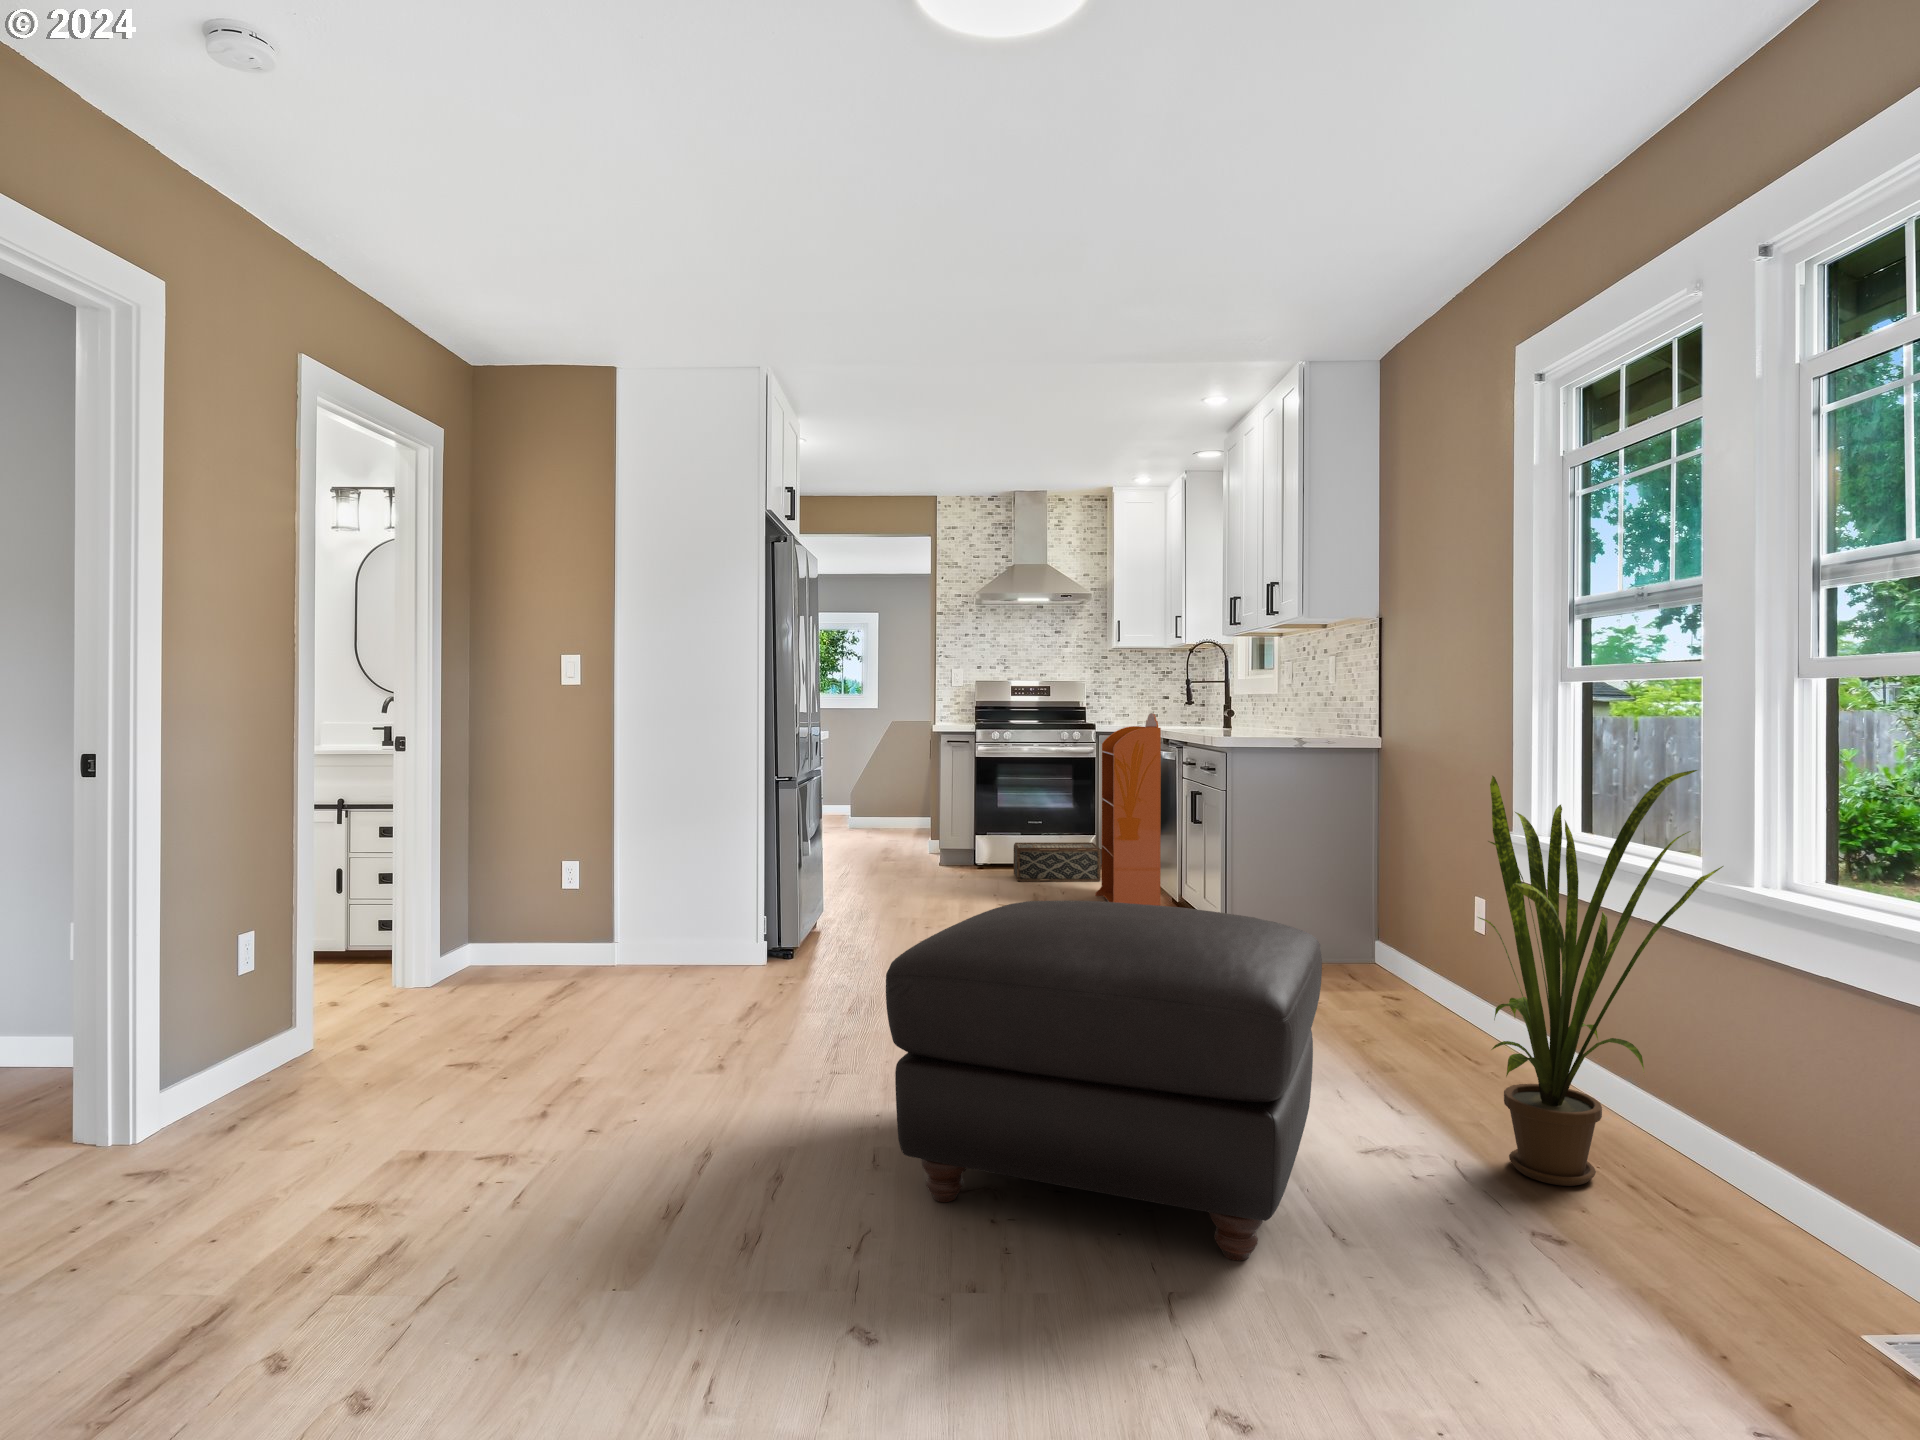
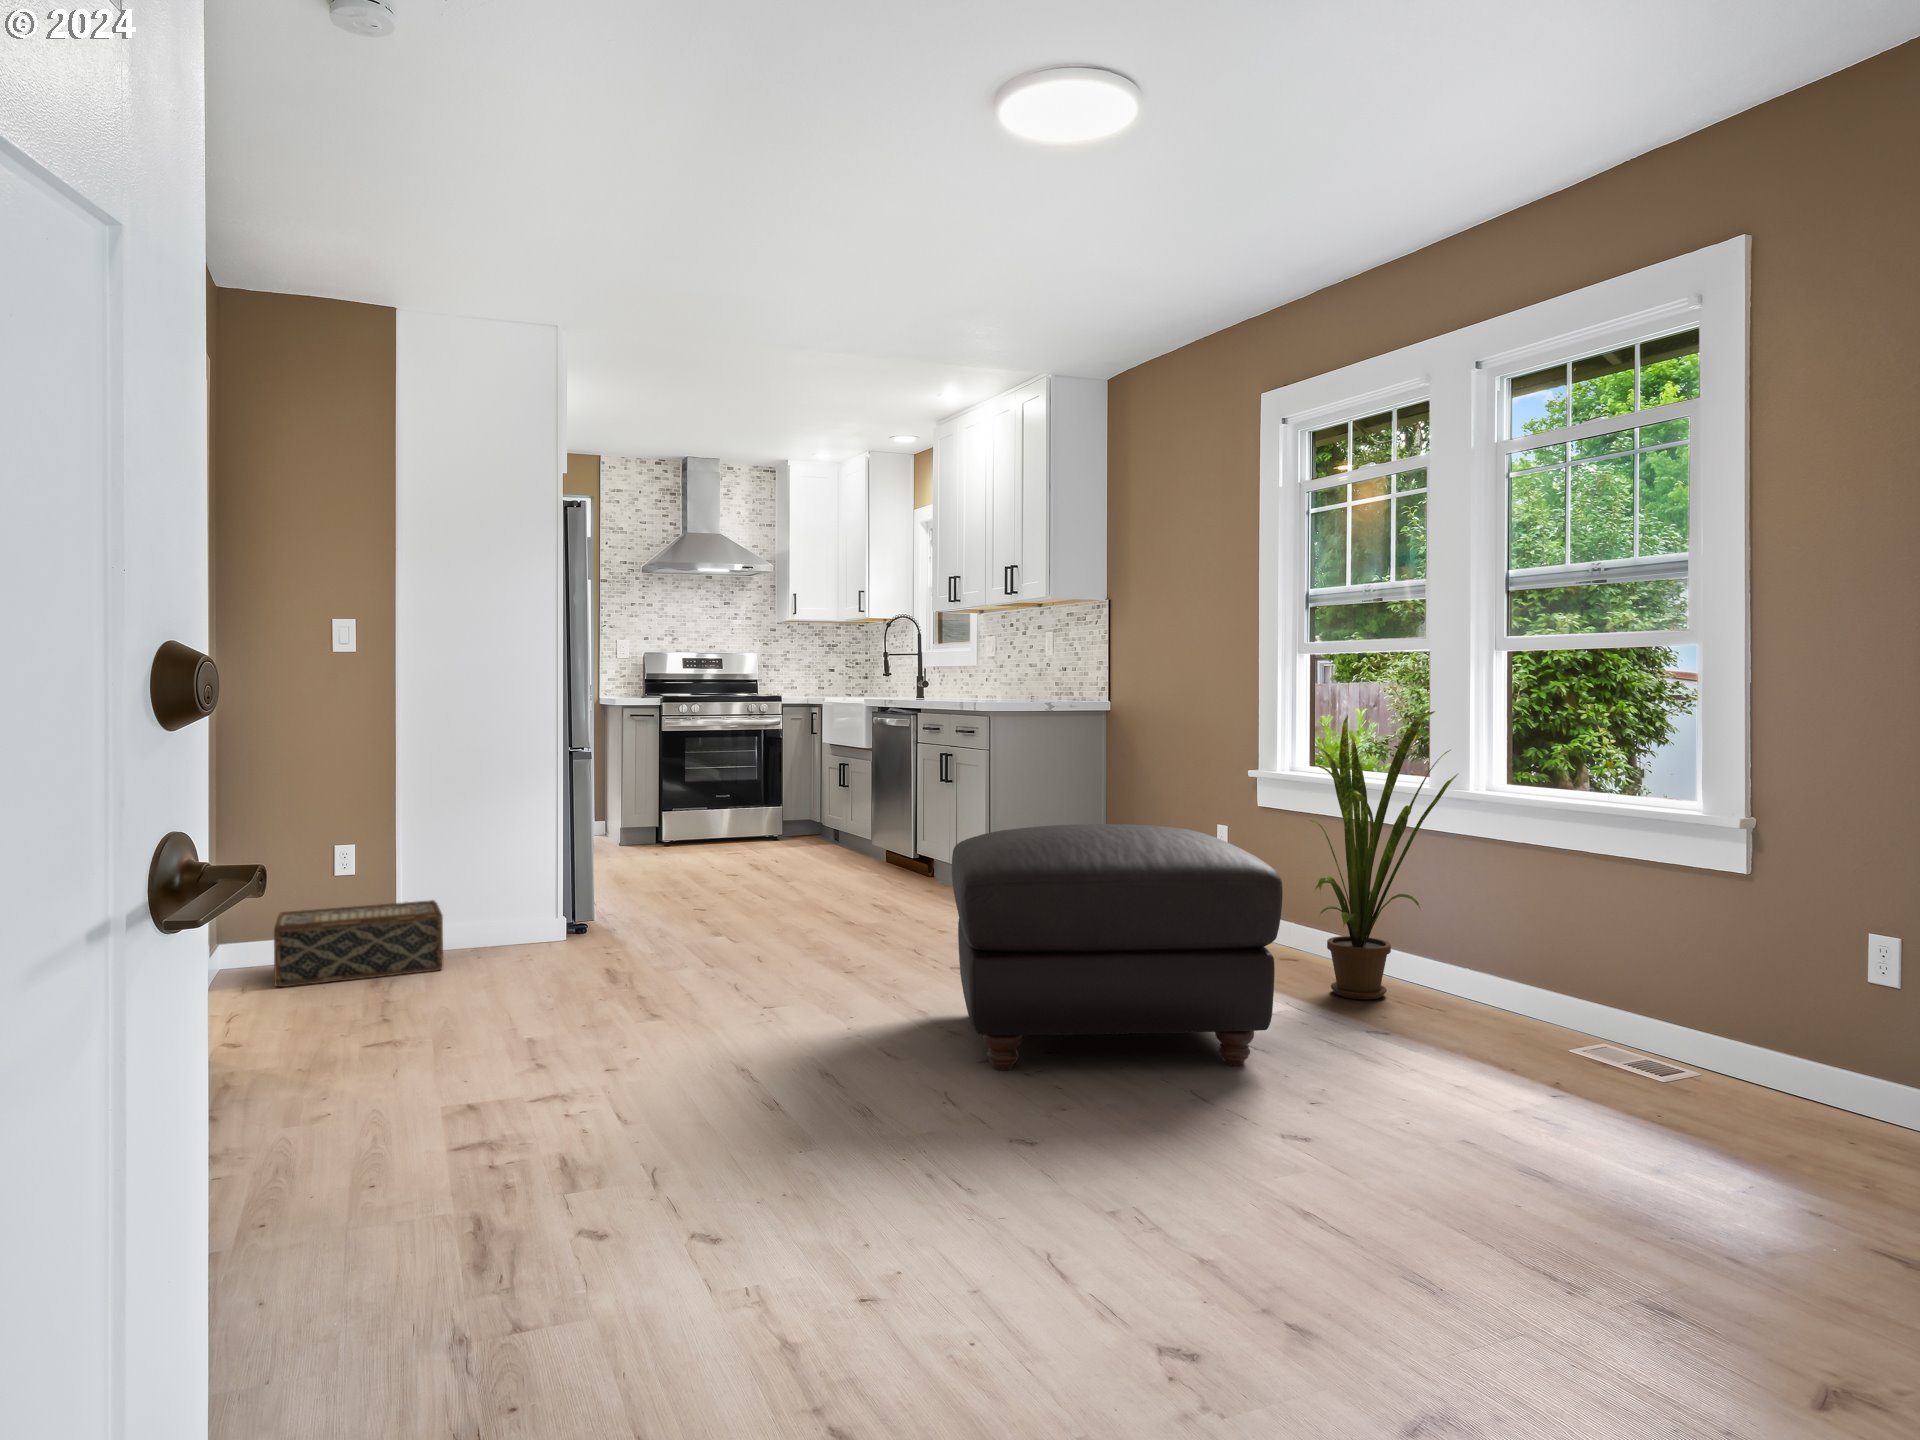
bookcase: present [1095,713,1161,906] -> none [814,683,891,872]
woven basket: present [1014,842,1101,882] -> present [274,900,443,987]

